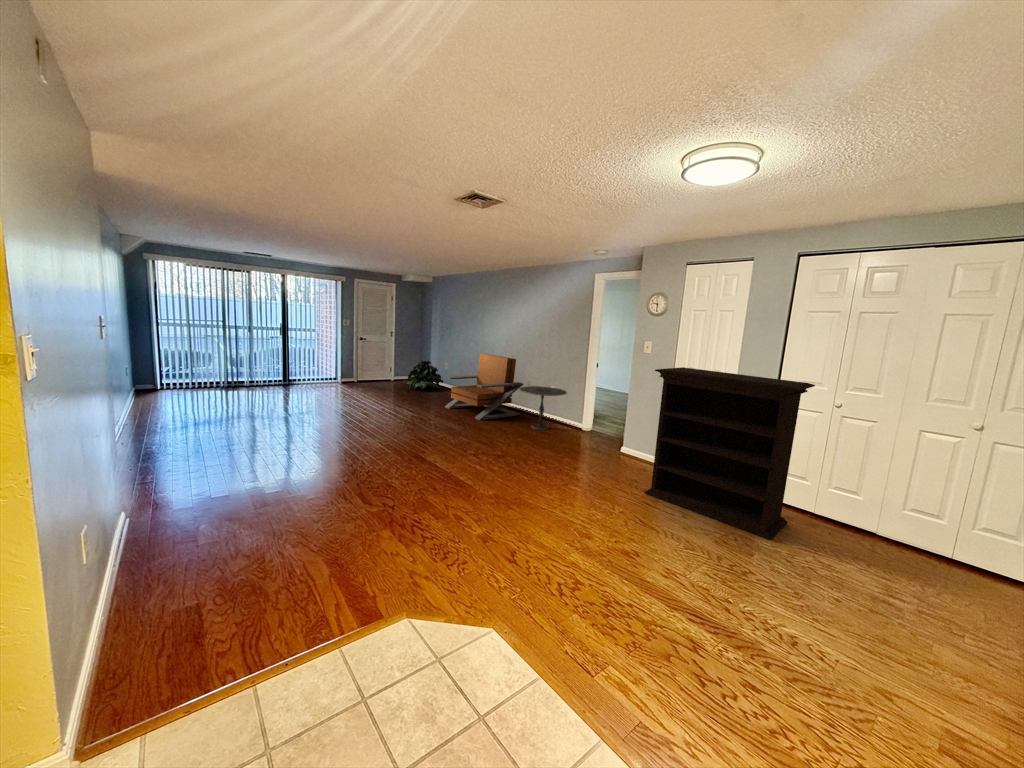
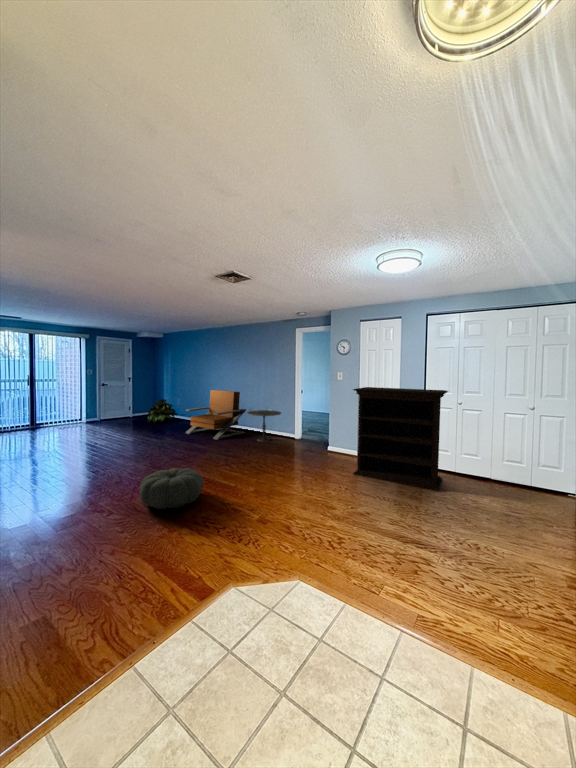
pouf: none [350,453,429,503] -> present [140,468,203,509]

